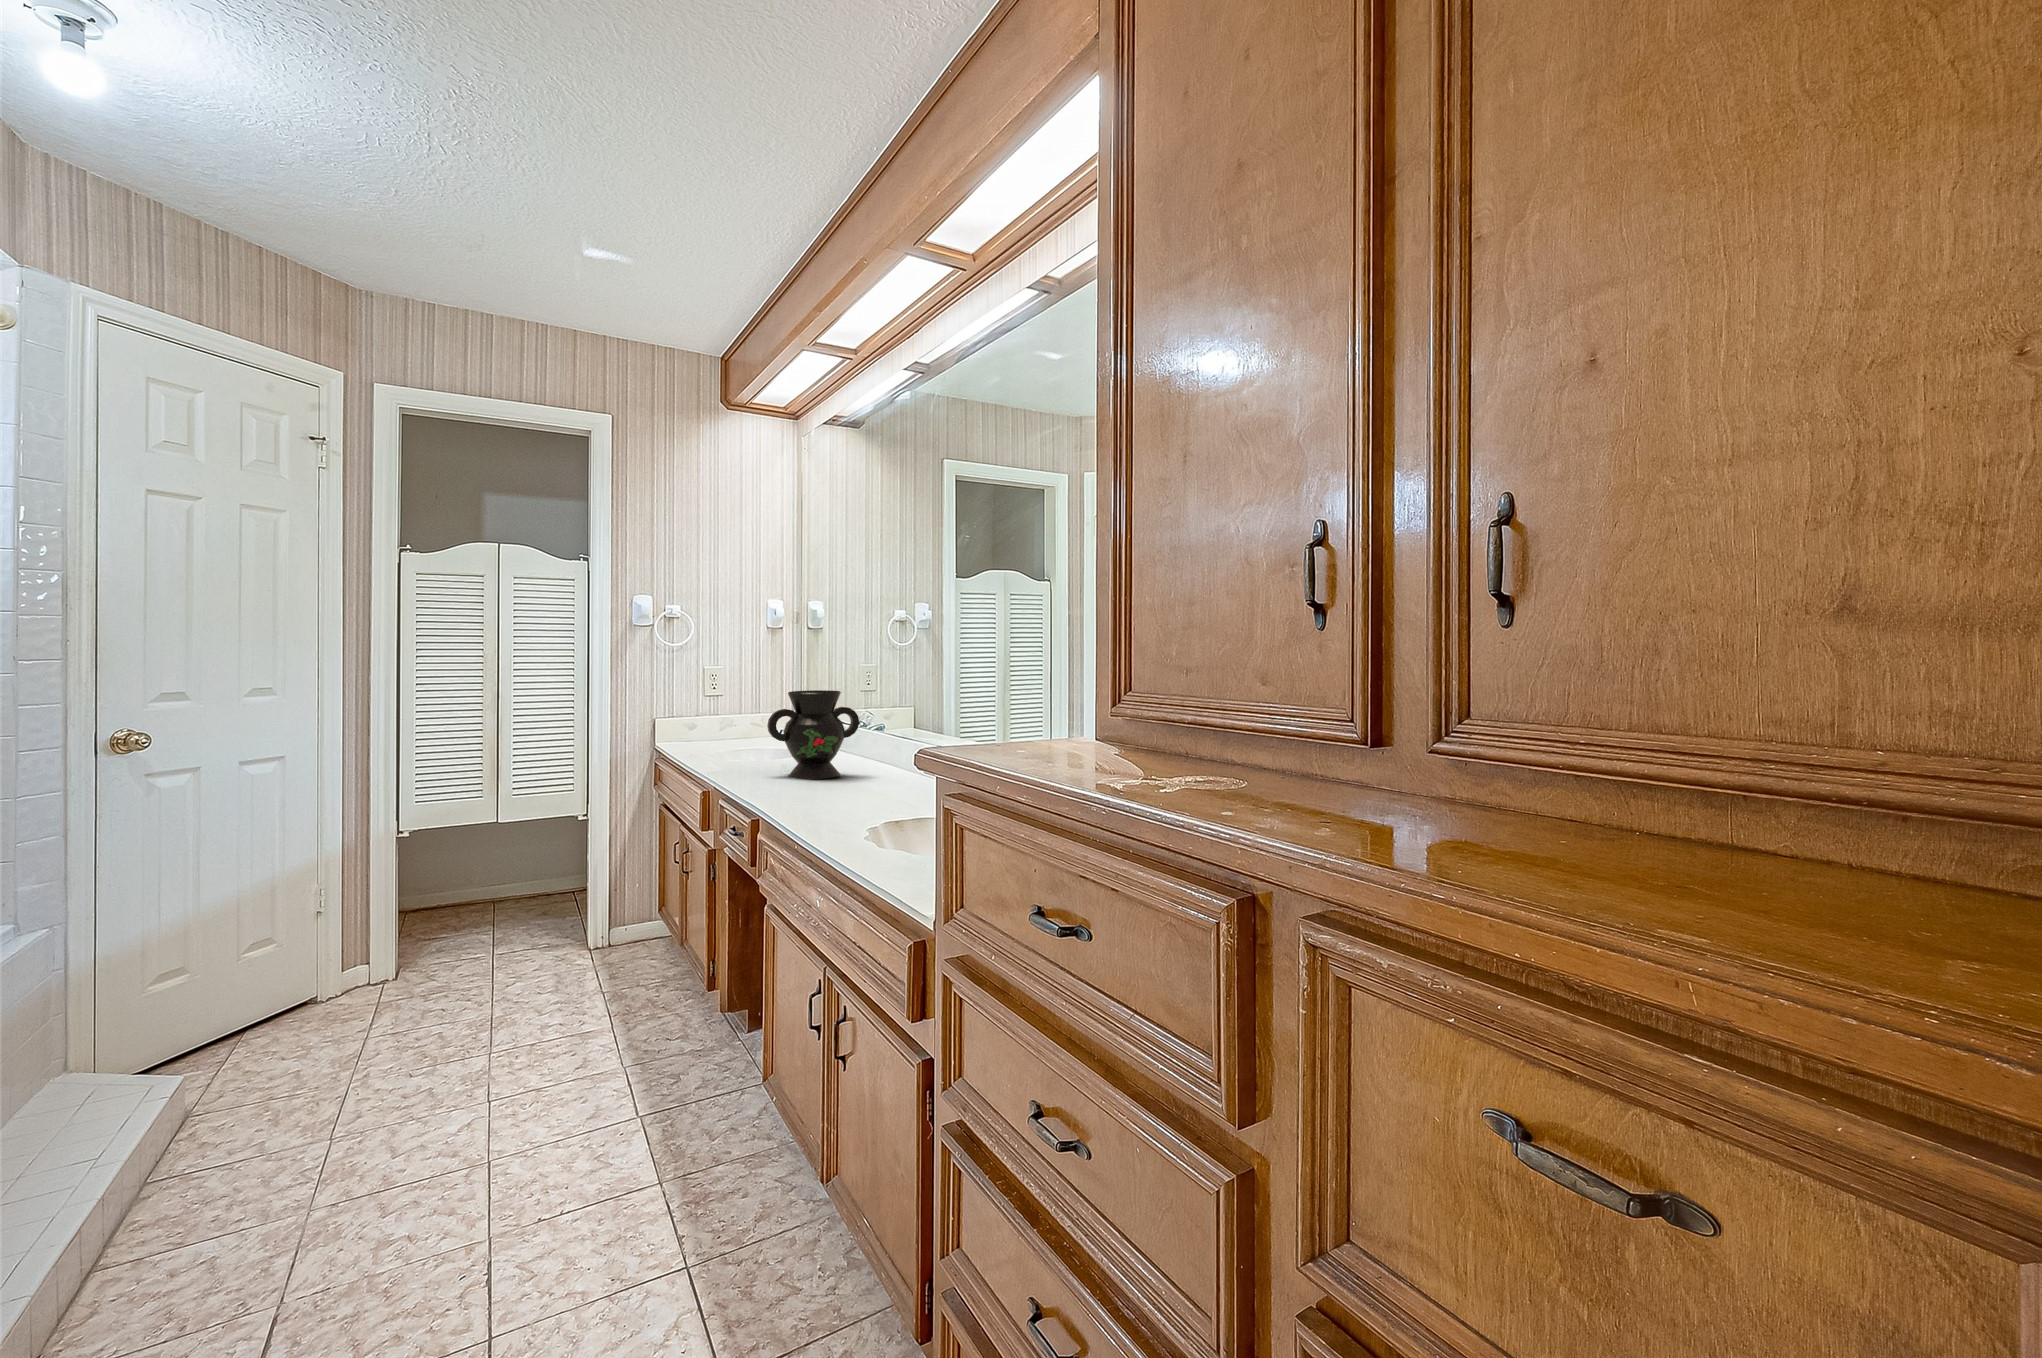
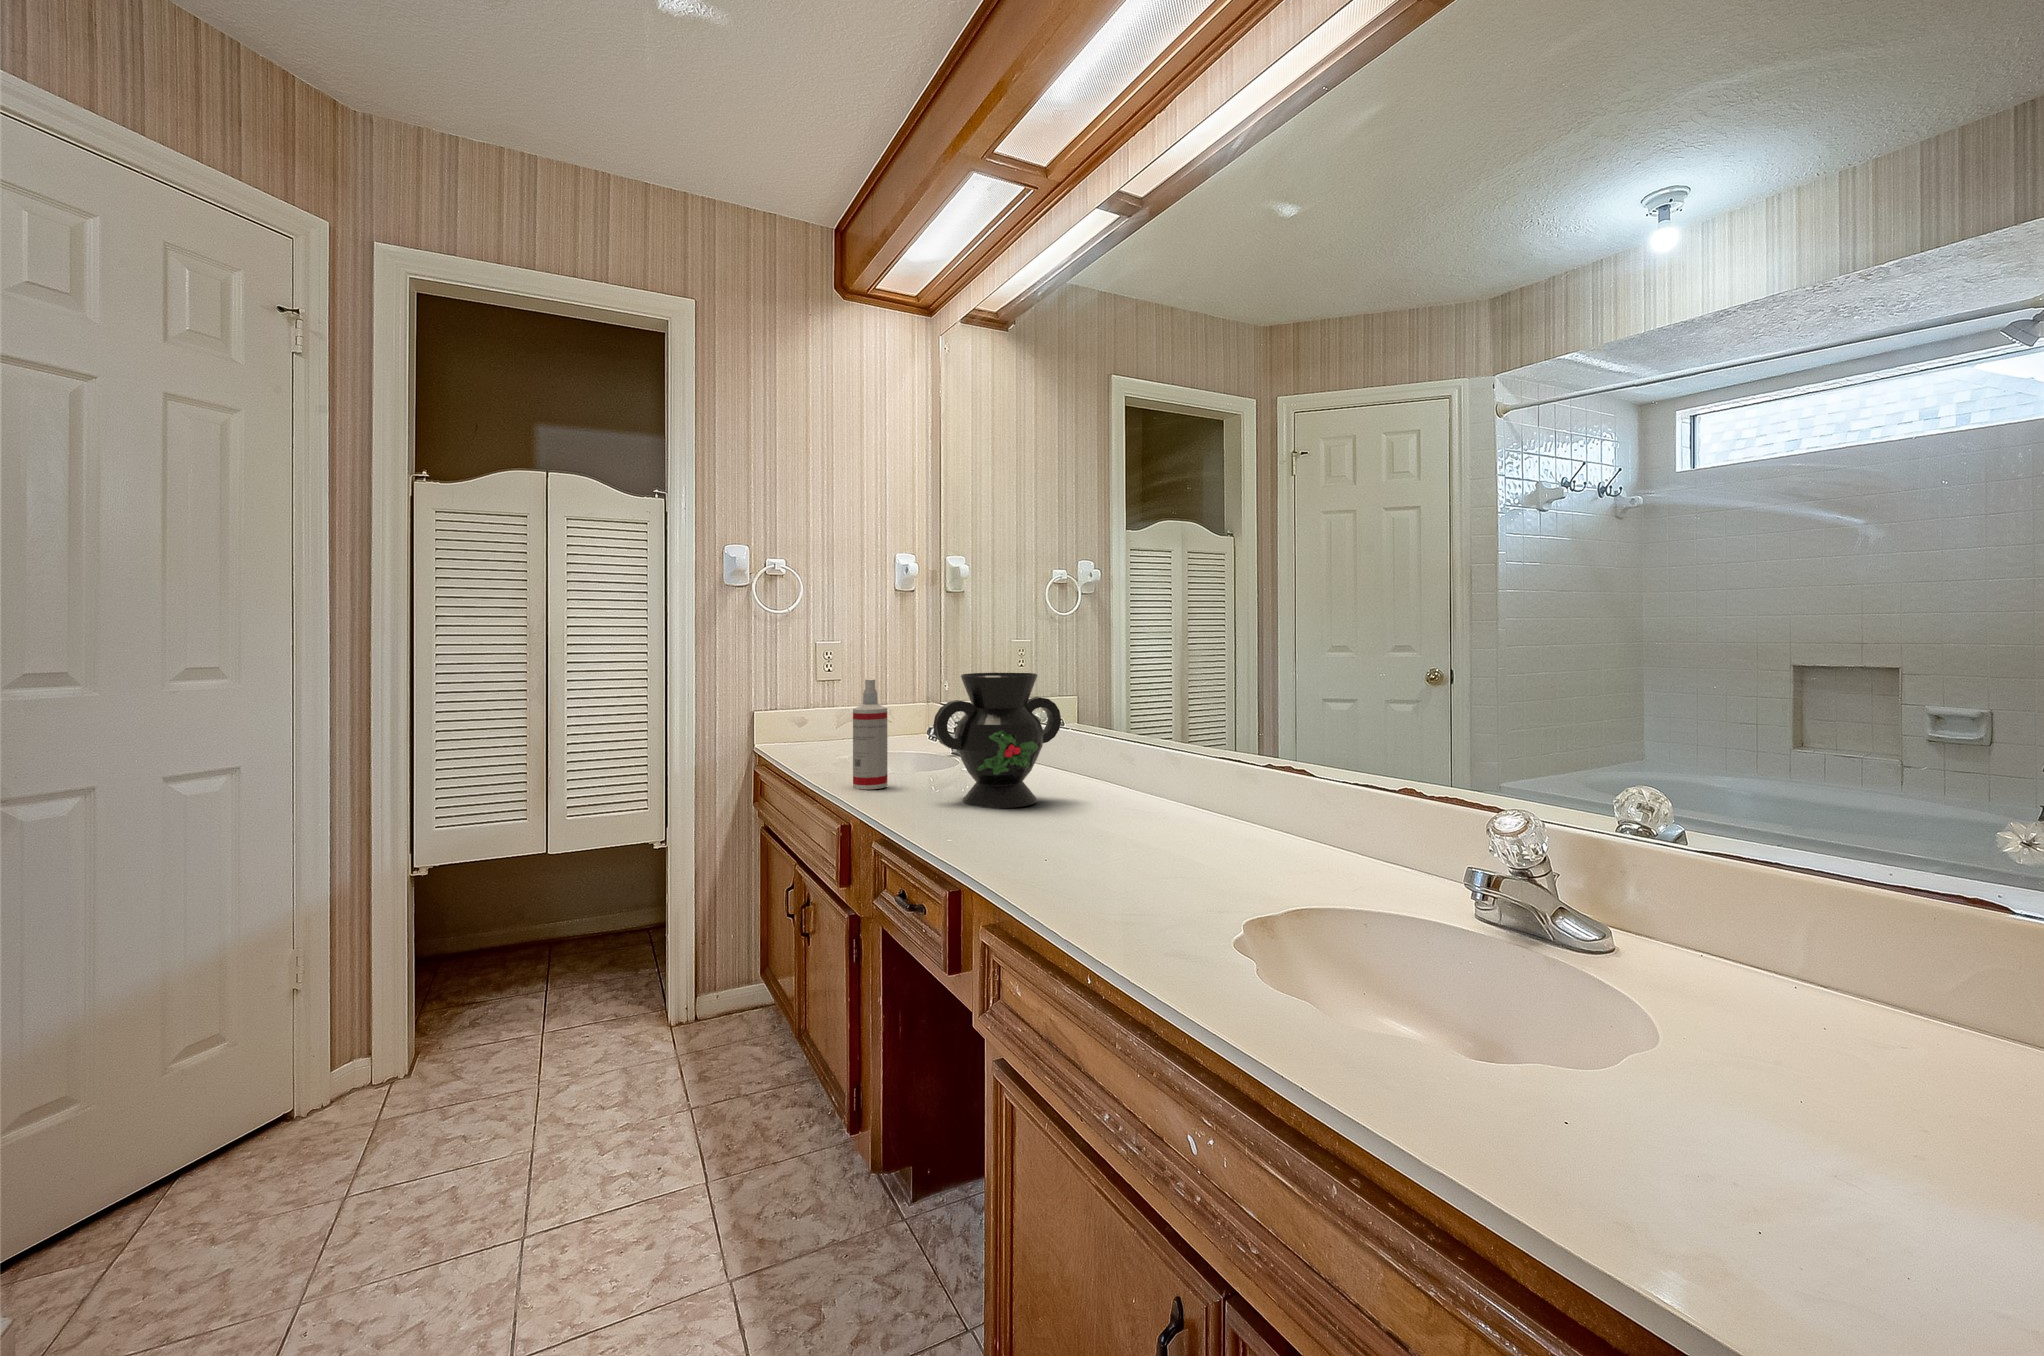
spray bottle: none [717,695,742,769] -> present [853,680,888,789]

